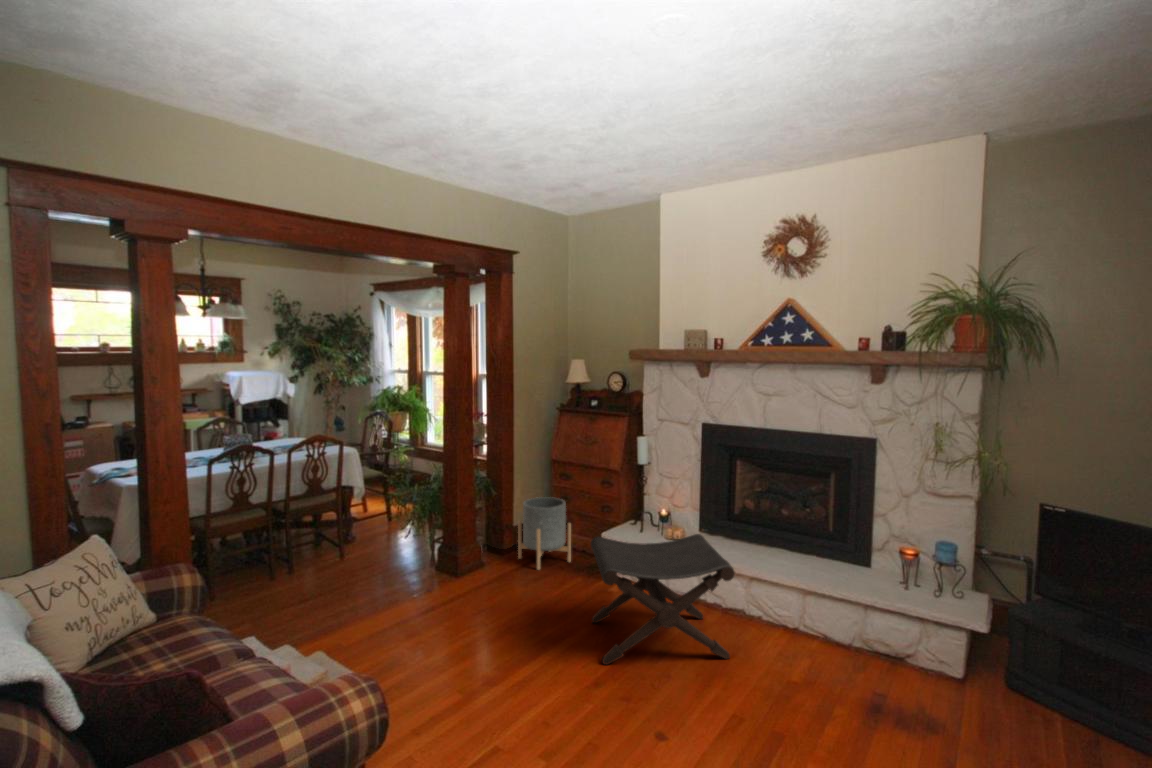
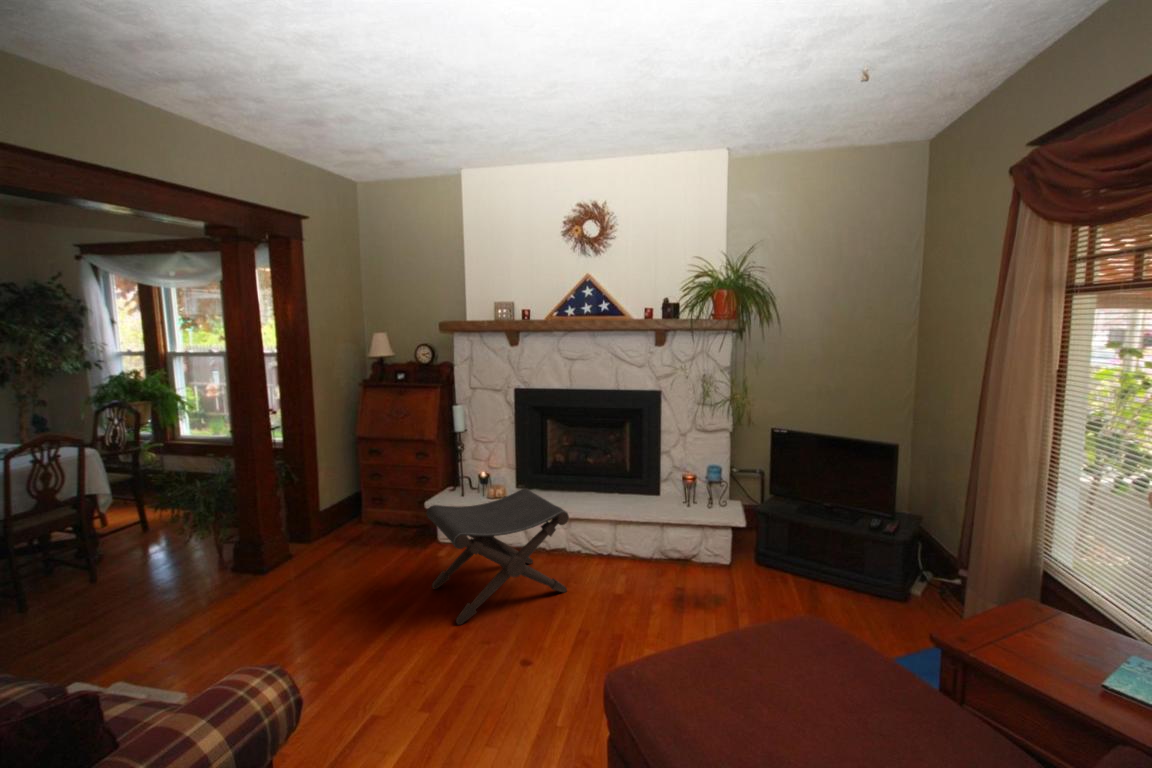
planter: present [518,497,571,570] -> none [328,475,389,551]

